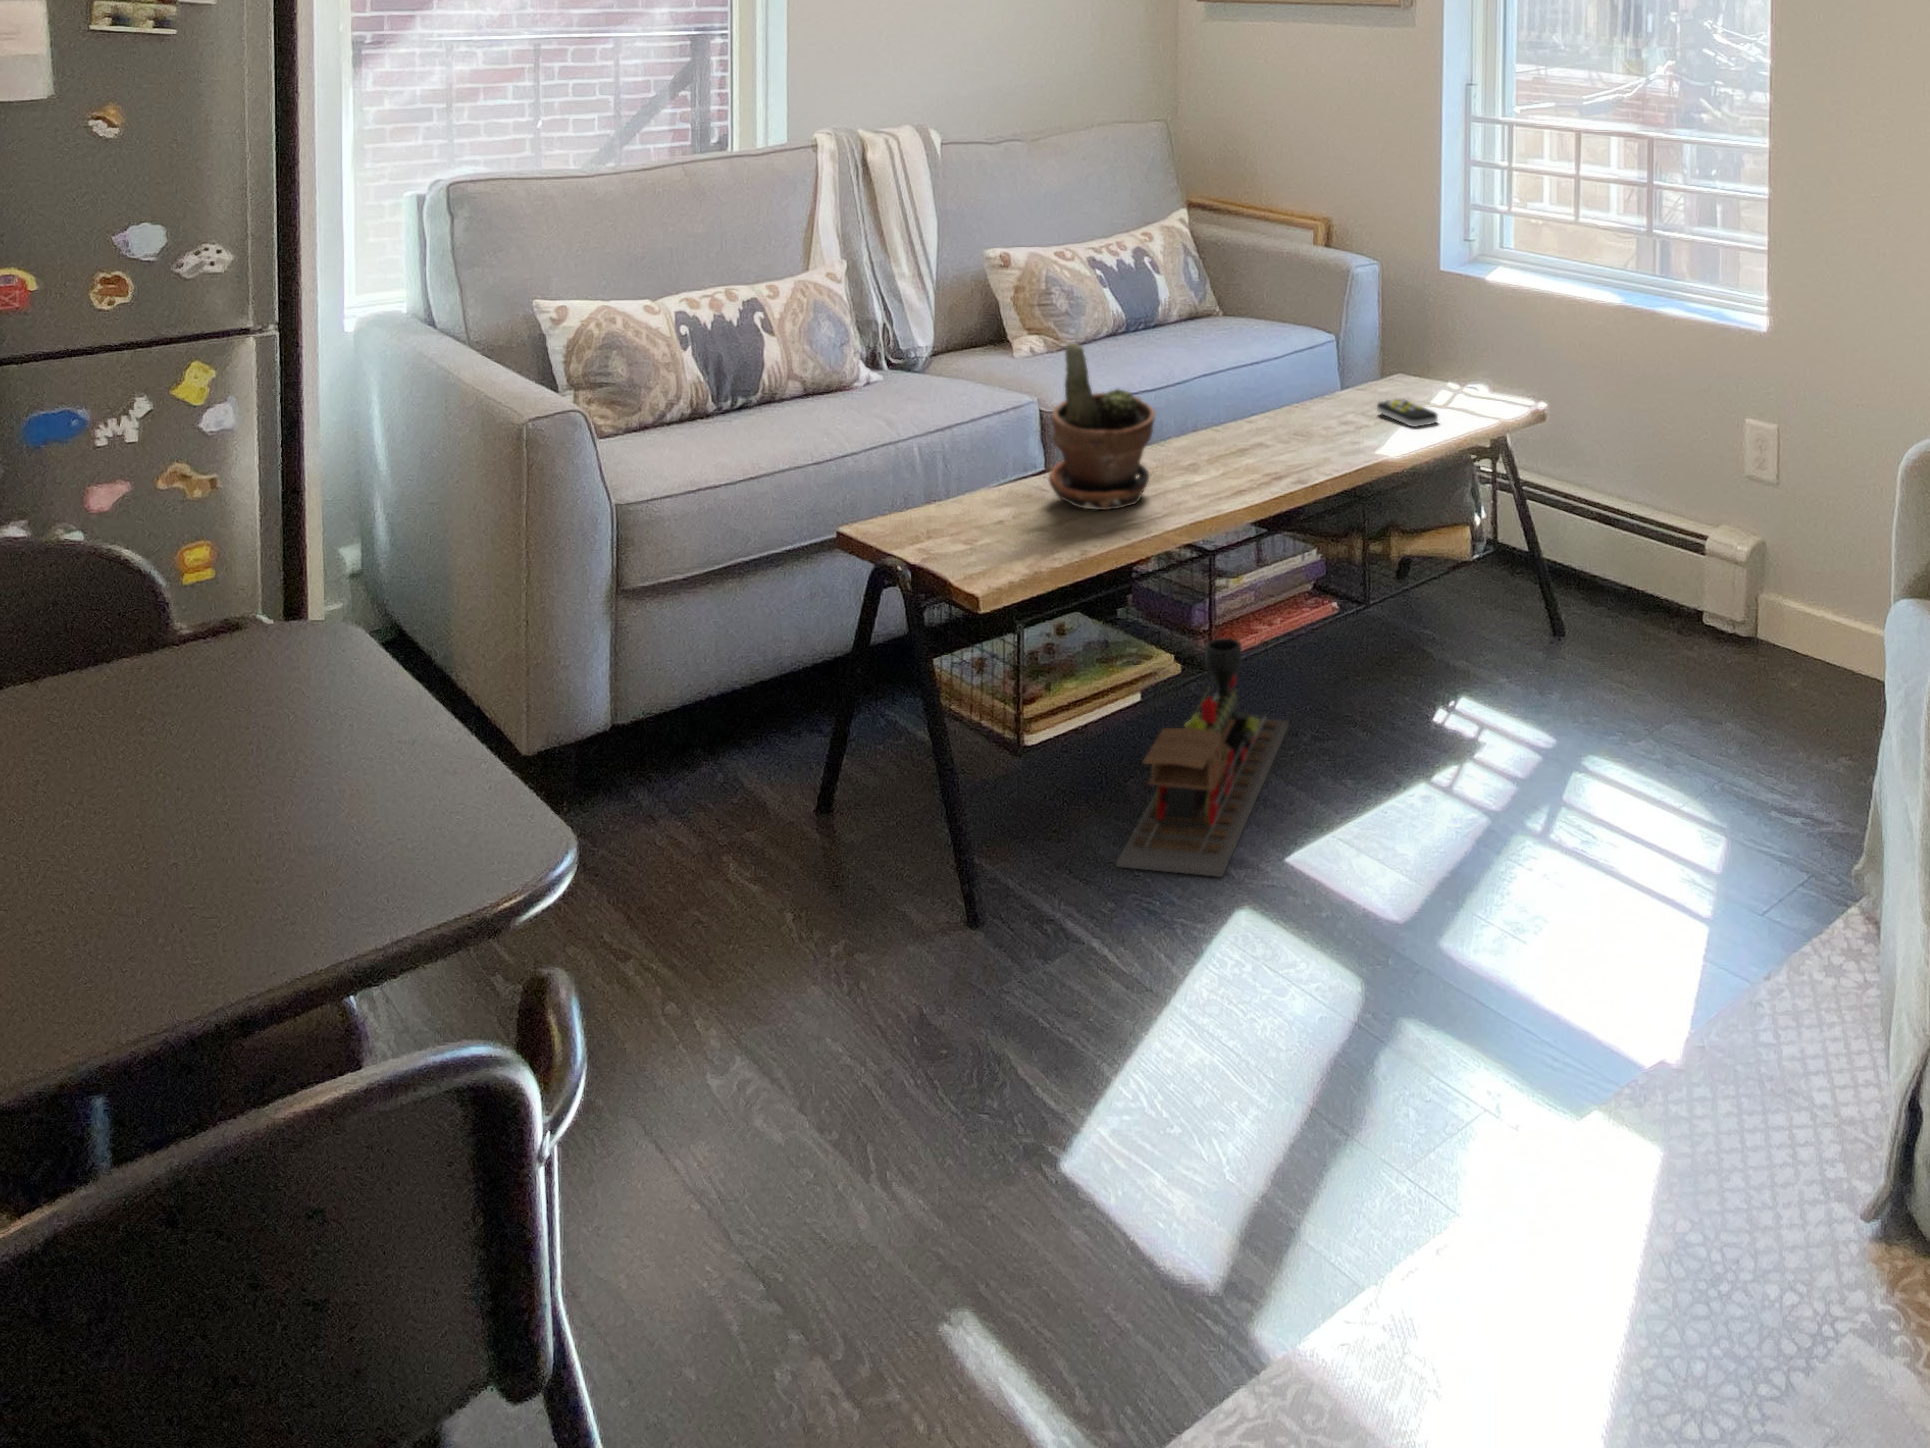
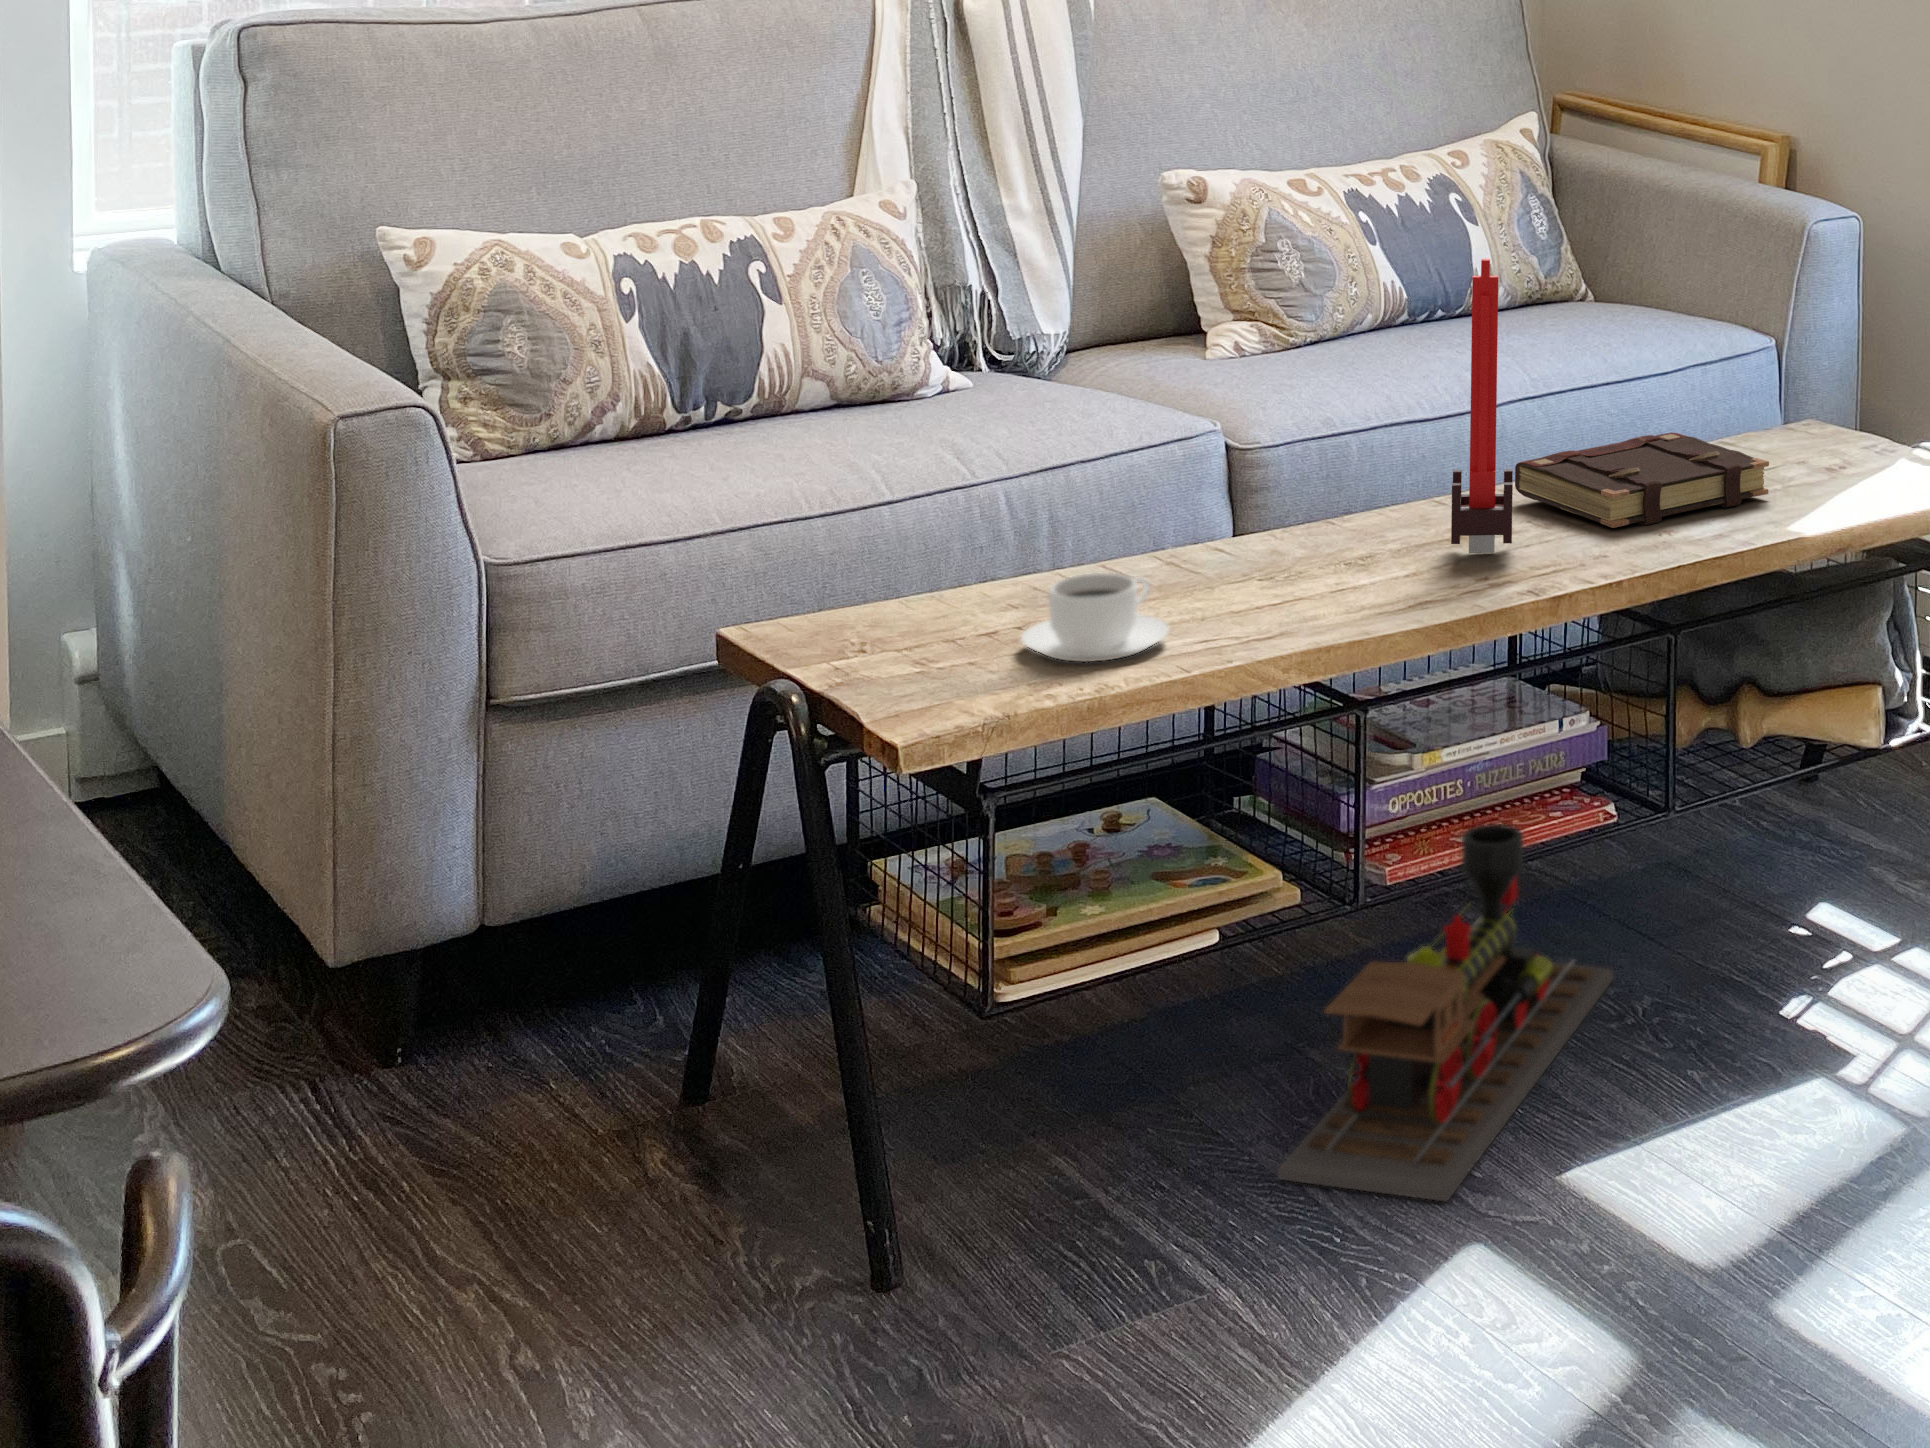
candle: none [1193,301,1232,476] -> present [1451,259,1513,553]
potted plant: present [1049,343,1155,510] -> none [1195,319,1376,599]
book: none [1219,397,1367,457] -> present [1515,433,1769,528]
remote control: present [1377,398,1438,427] -> none [1800,440,1898,488]
coffee cup: none [958,500,1046,556] -> present [1021,573,1169,662]

